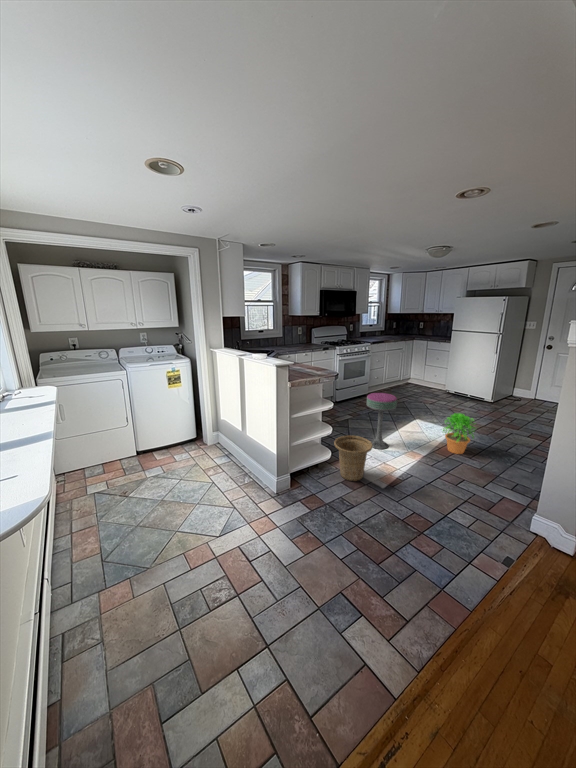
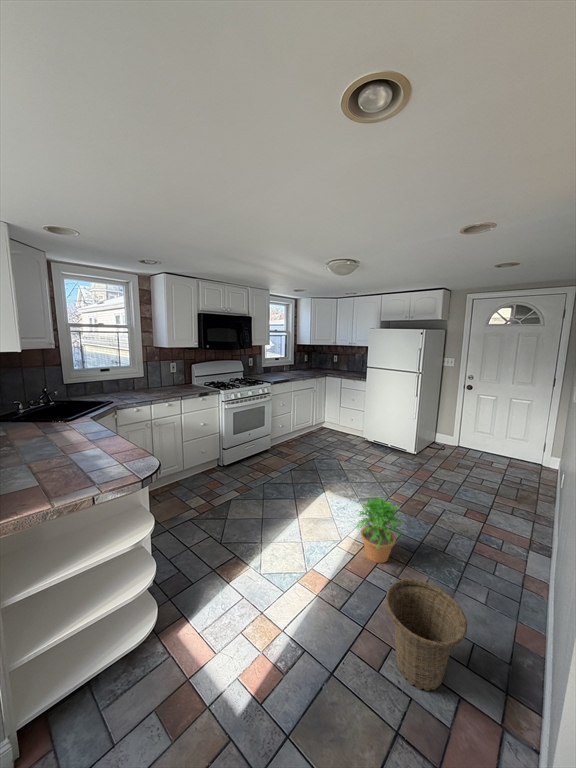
bar stool: present [367,393,397,449] -> none [240,471,287,568]
basket: present [334,436,373,481] -> present [386,579,467,691]

